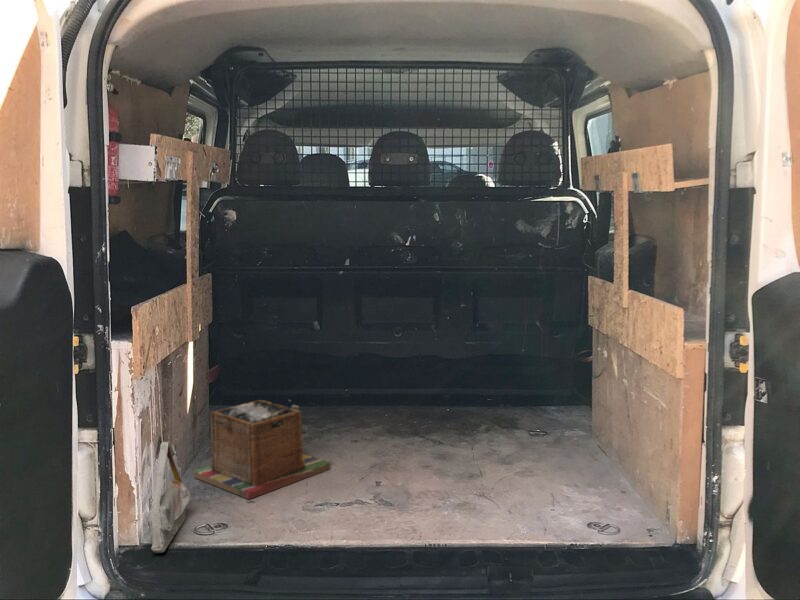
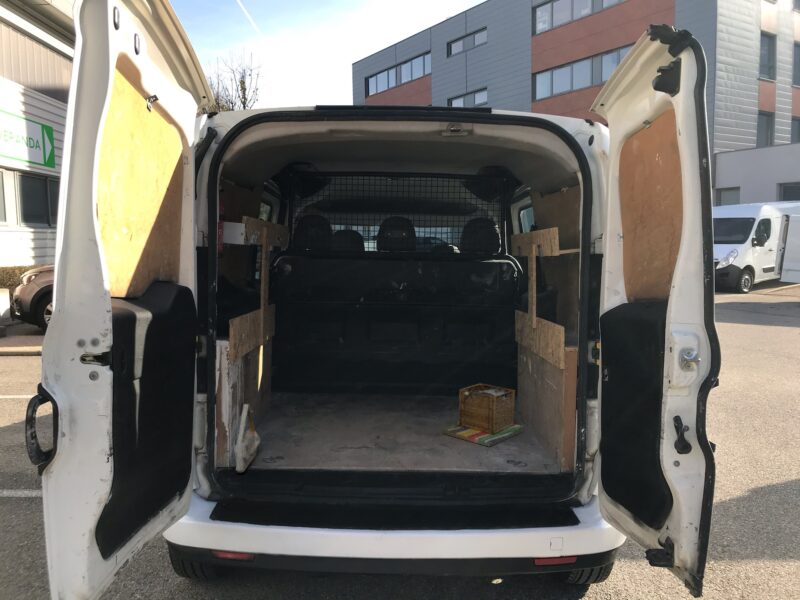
laundry basket: present [194,400,330,499] -> present [443,383,524,447]

